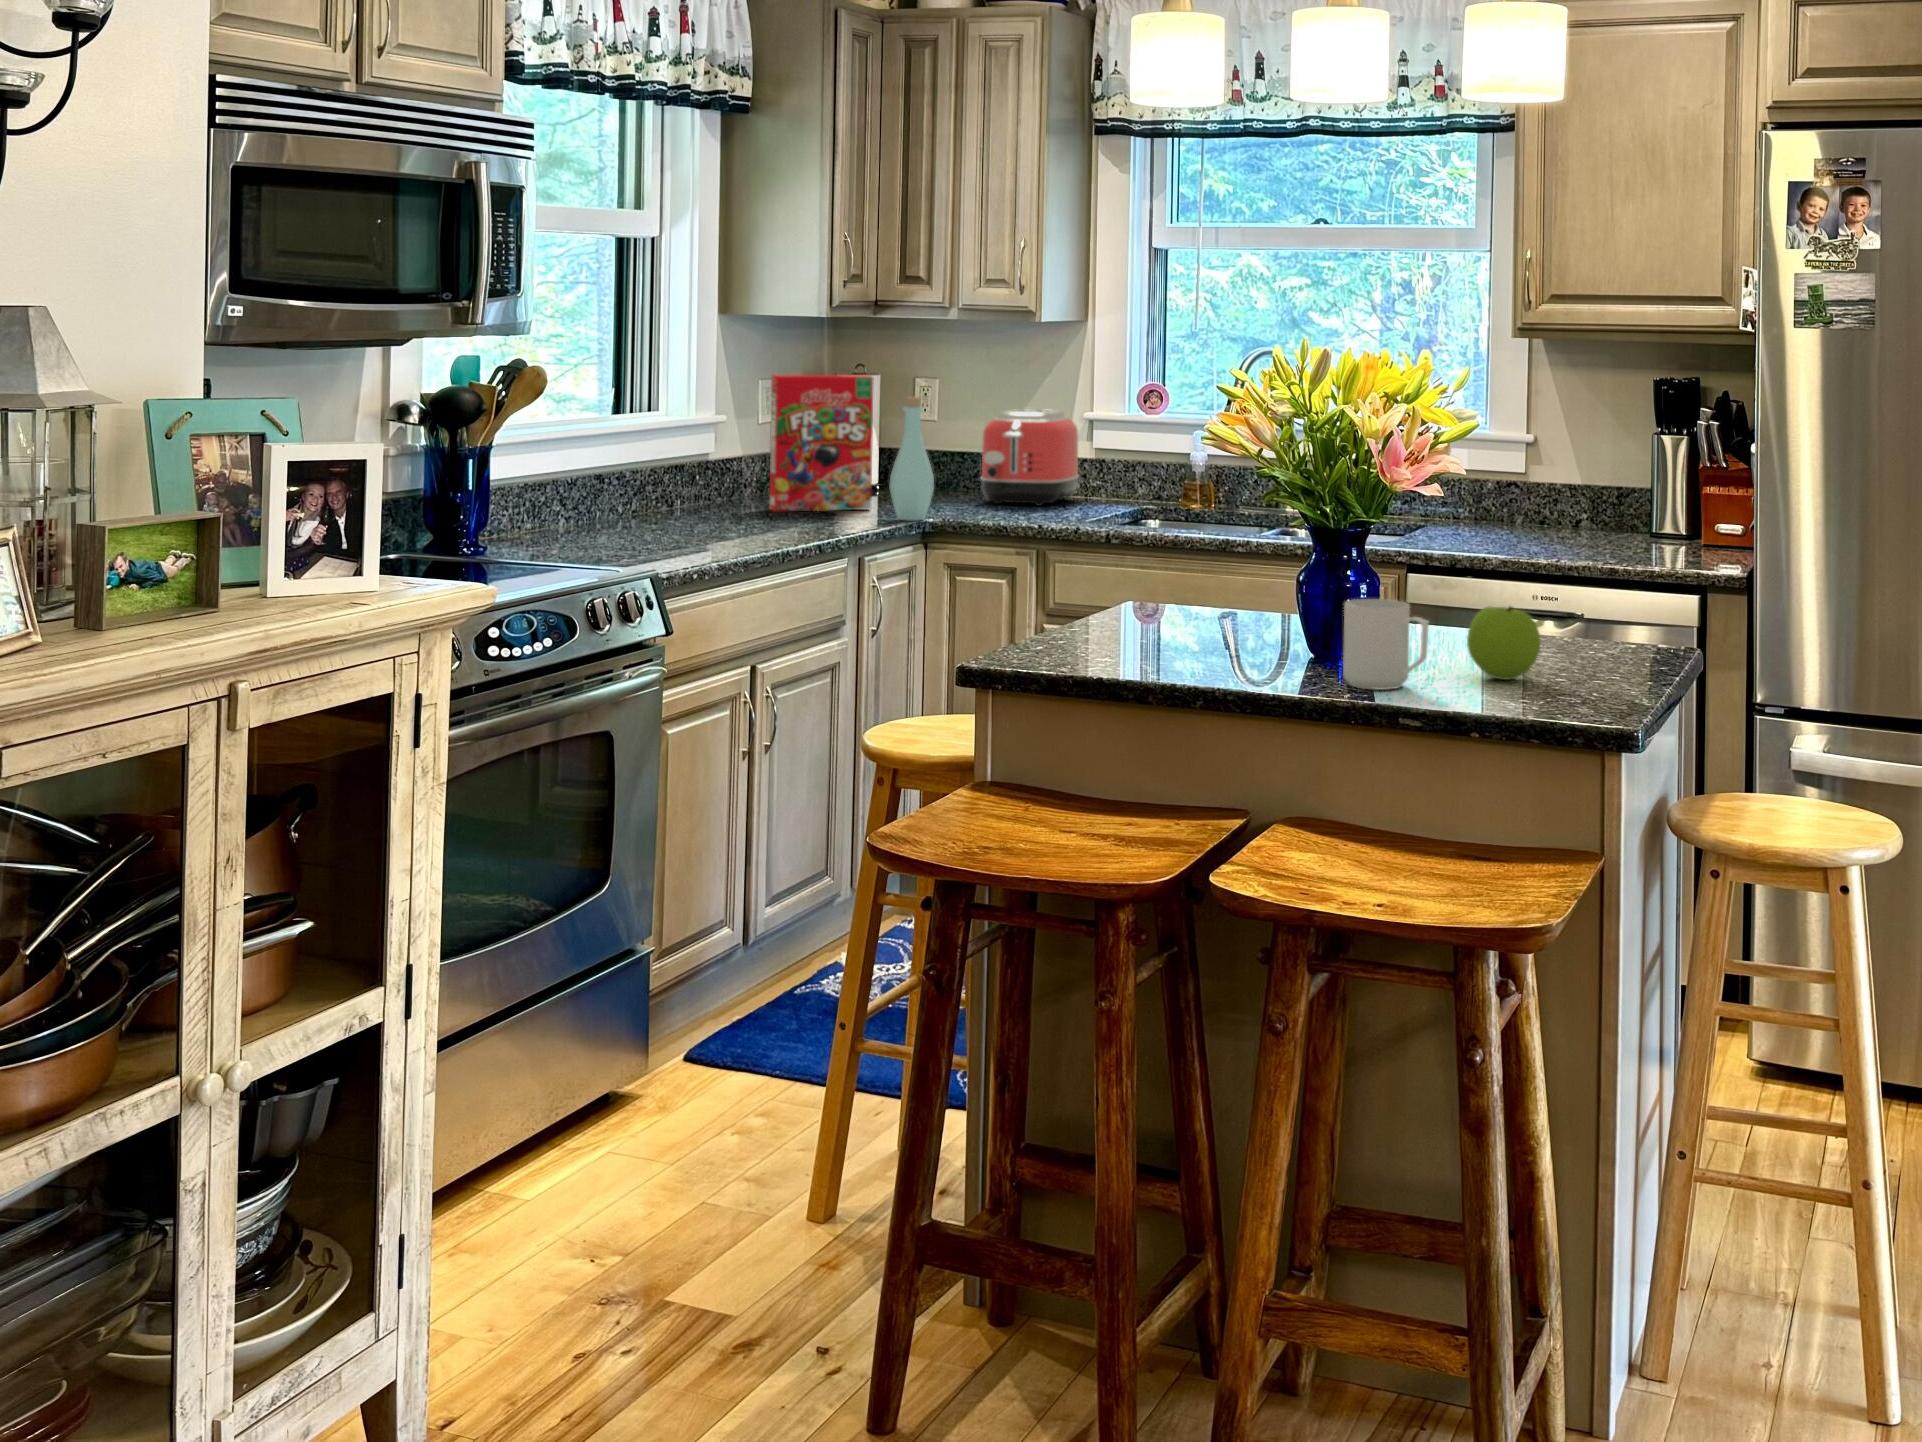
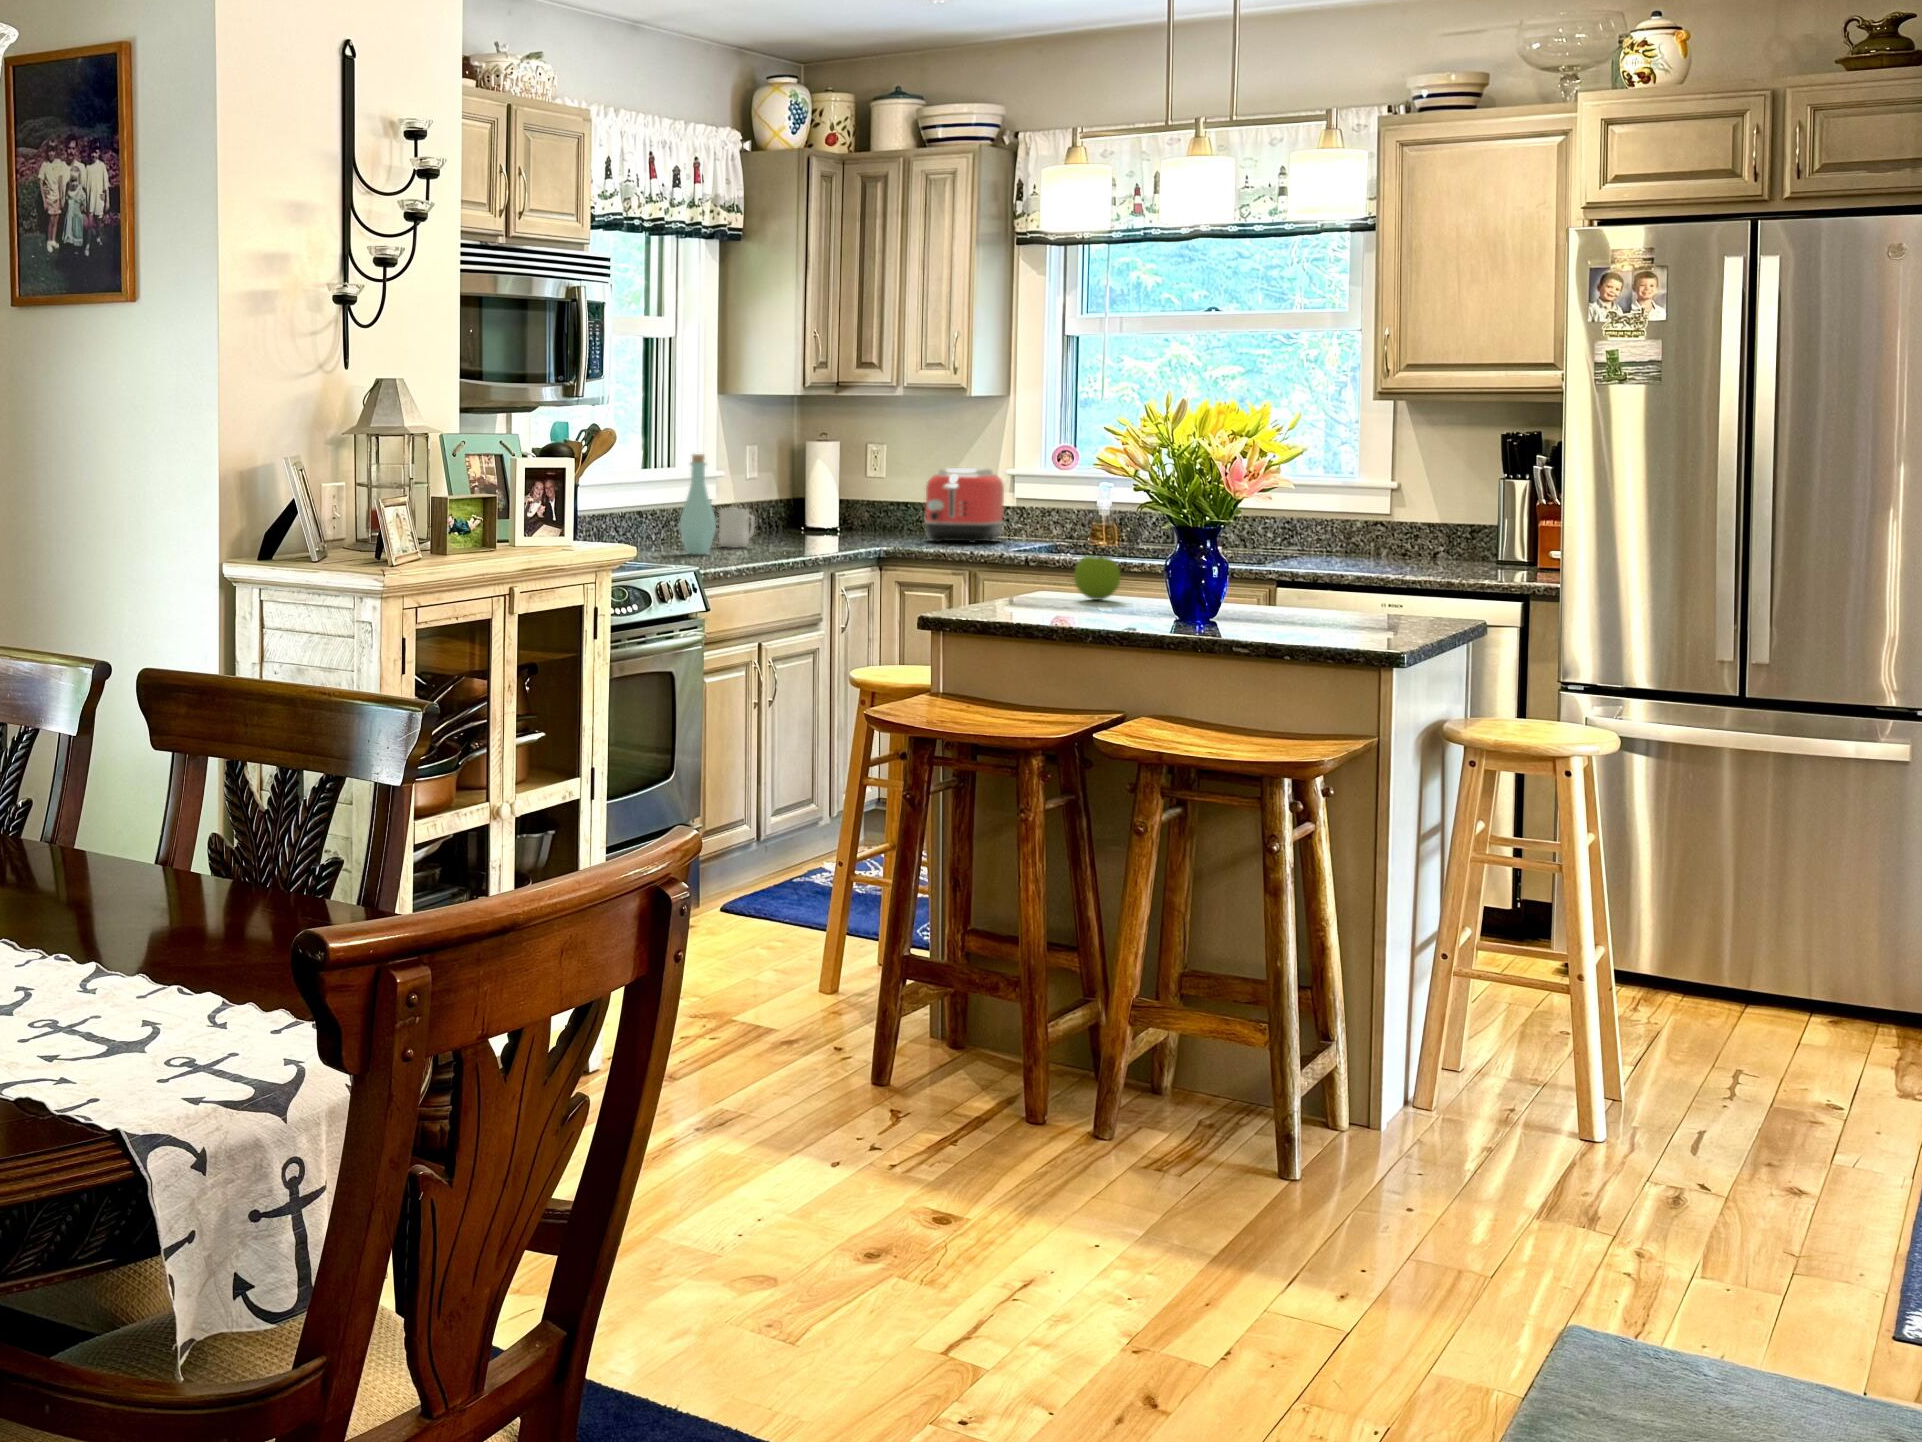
cereal box: present [769,375,874,511] -> none [761,439,841,543]
bottle: present [889,397,934,521] -> present [679,454,716,554]
mug: present [1343,599,1429,690] -> present [719,509,755,547]
apple: present [1467,606,1541,680] -> present [1074,556,1120,600]

